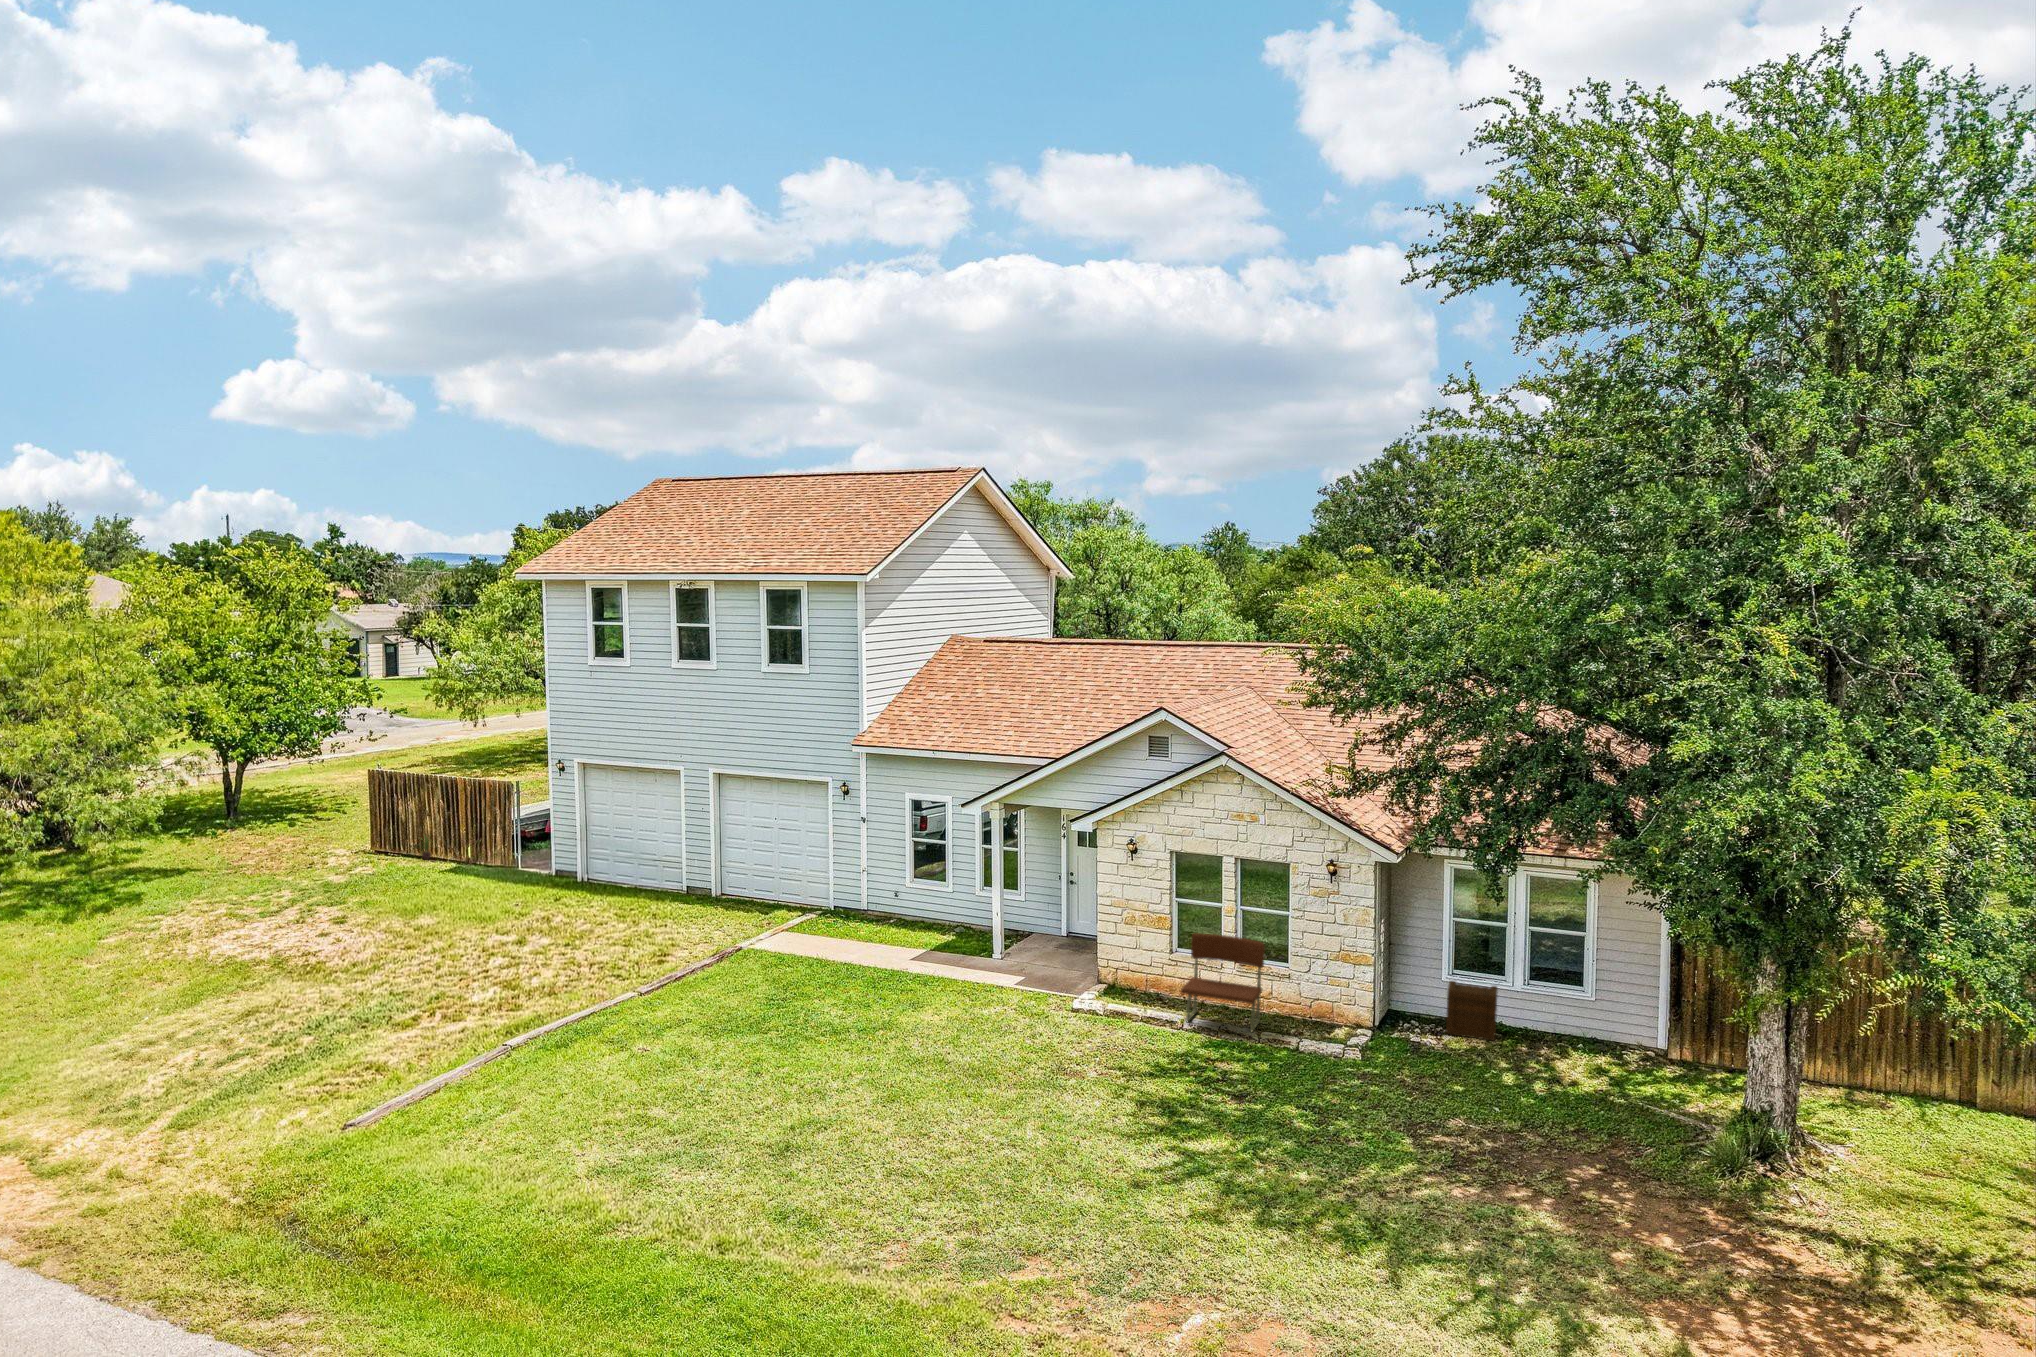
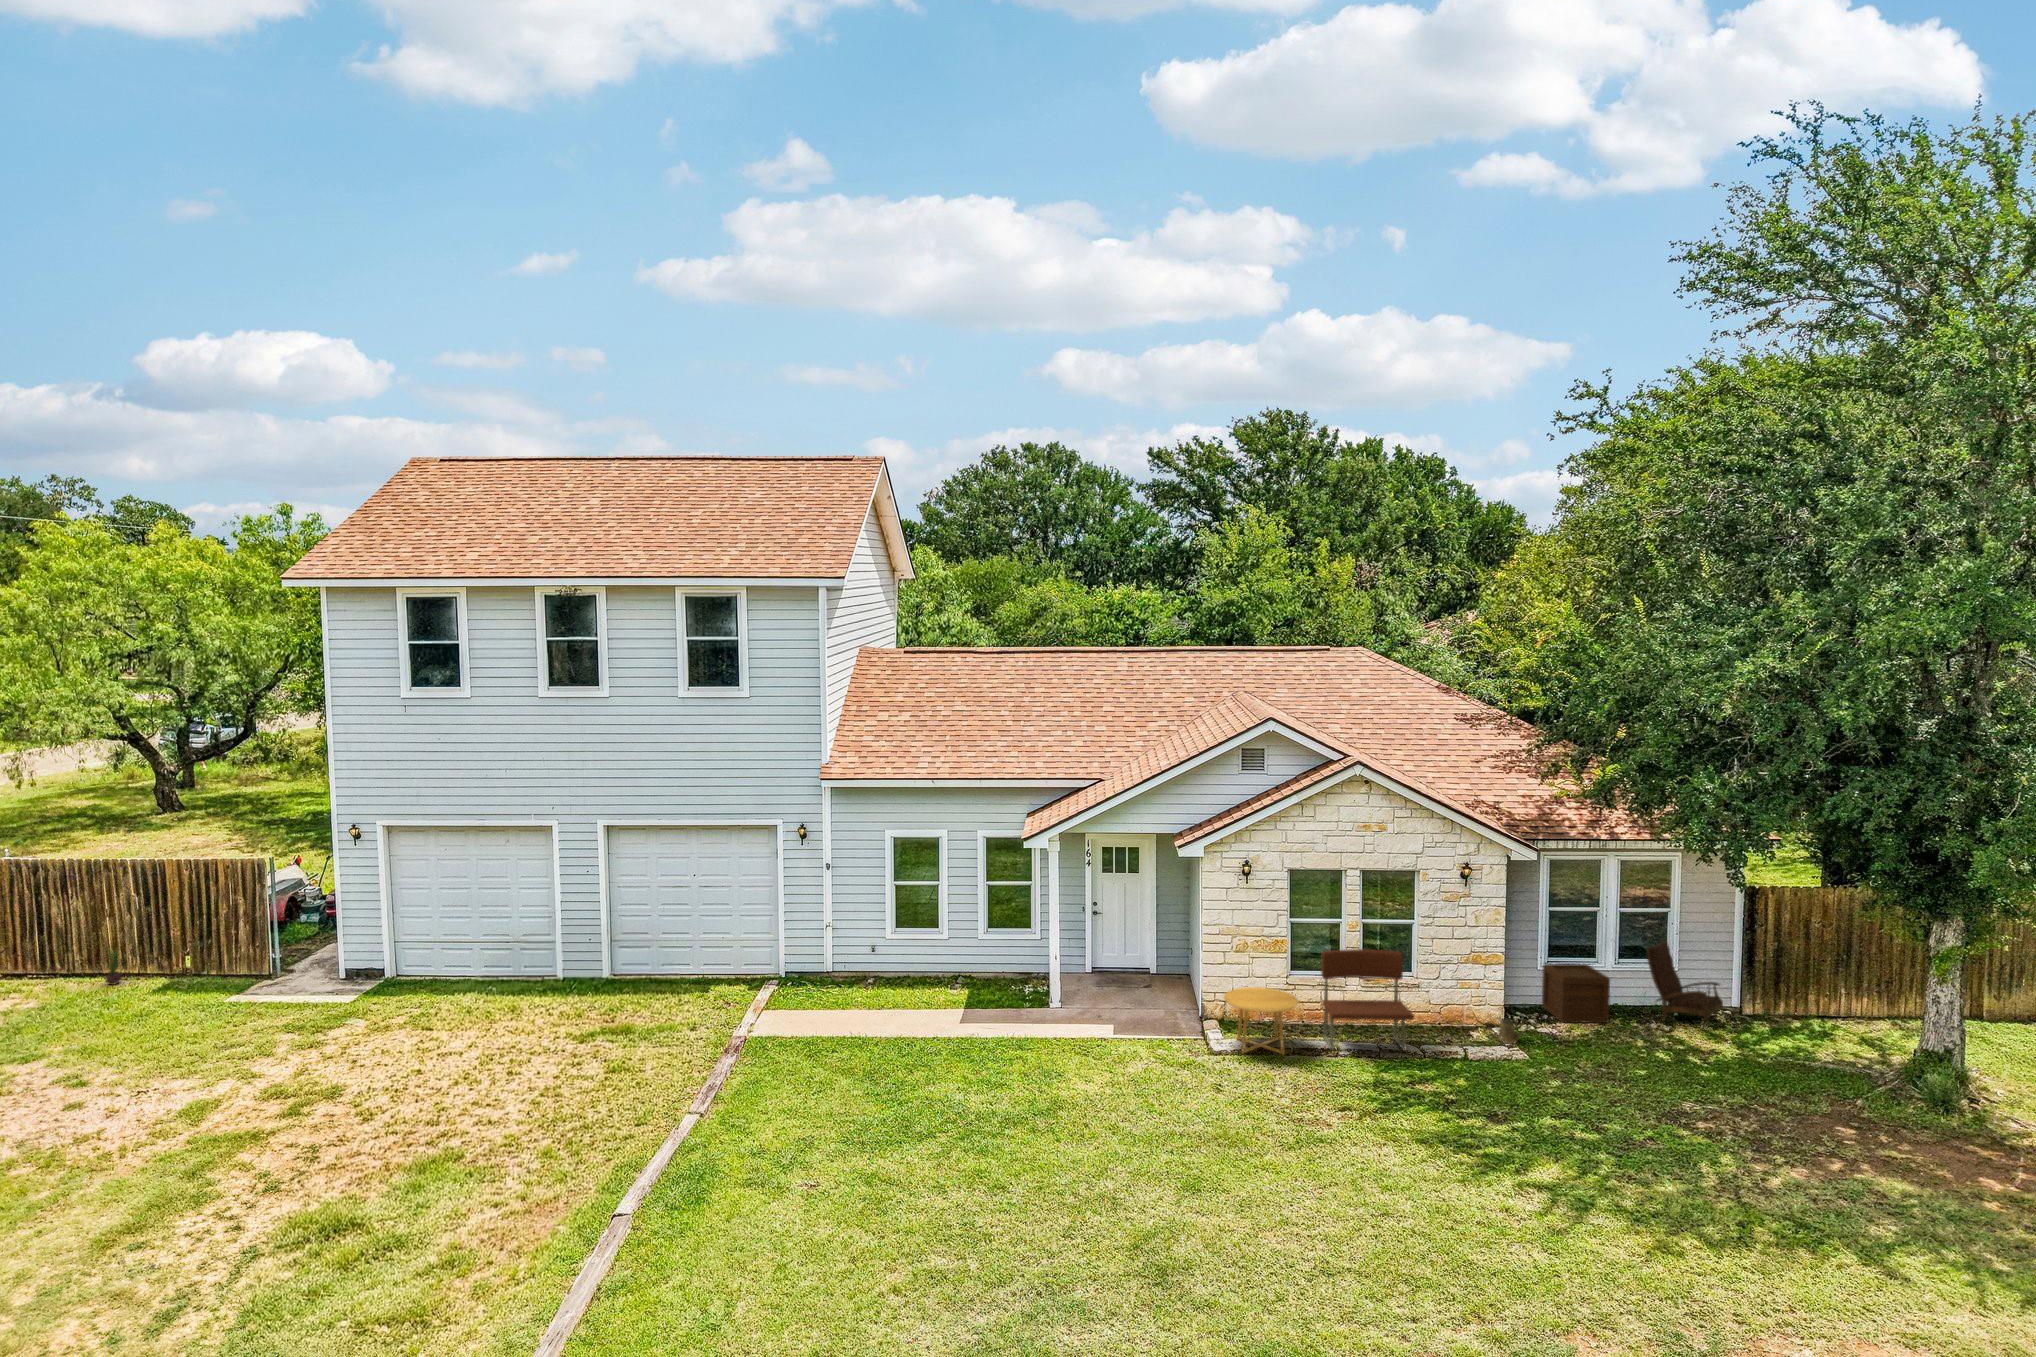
round table: none [1097,957,1163,1019] -> present [1224,987,1299,1055]
armchair: none [1546,965,1625,1063] -> present [1646,938,1723,1030]
watering can: none [1353,1017,1383,1043] -> present [1498,1019,1534,1044]

